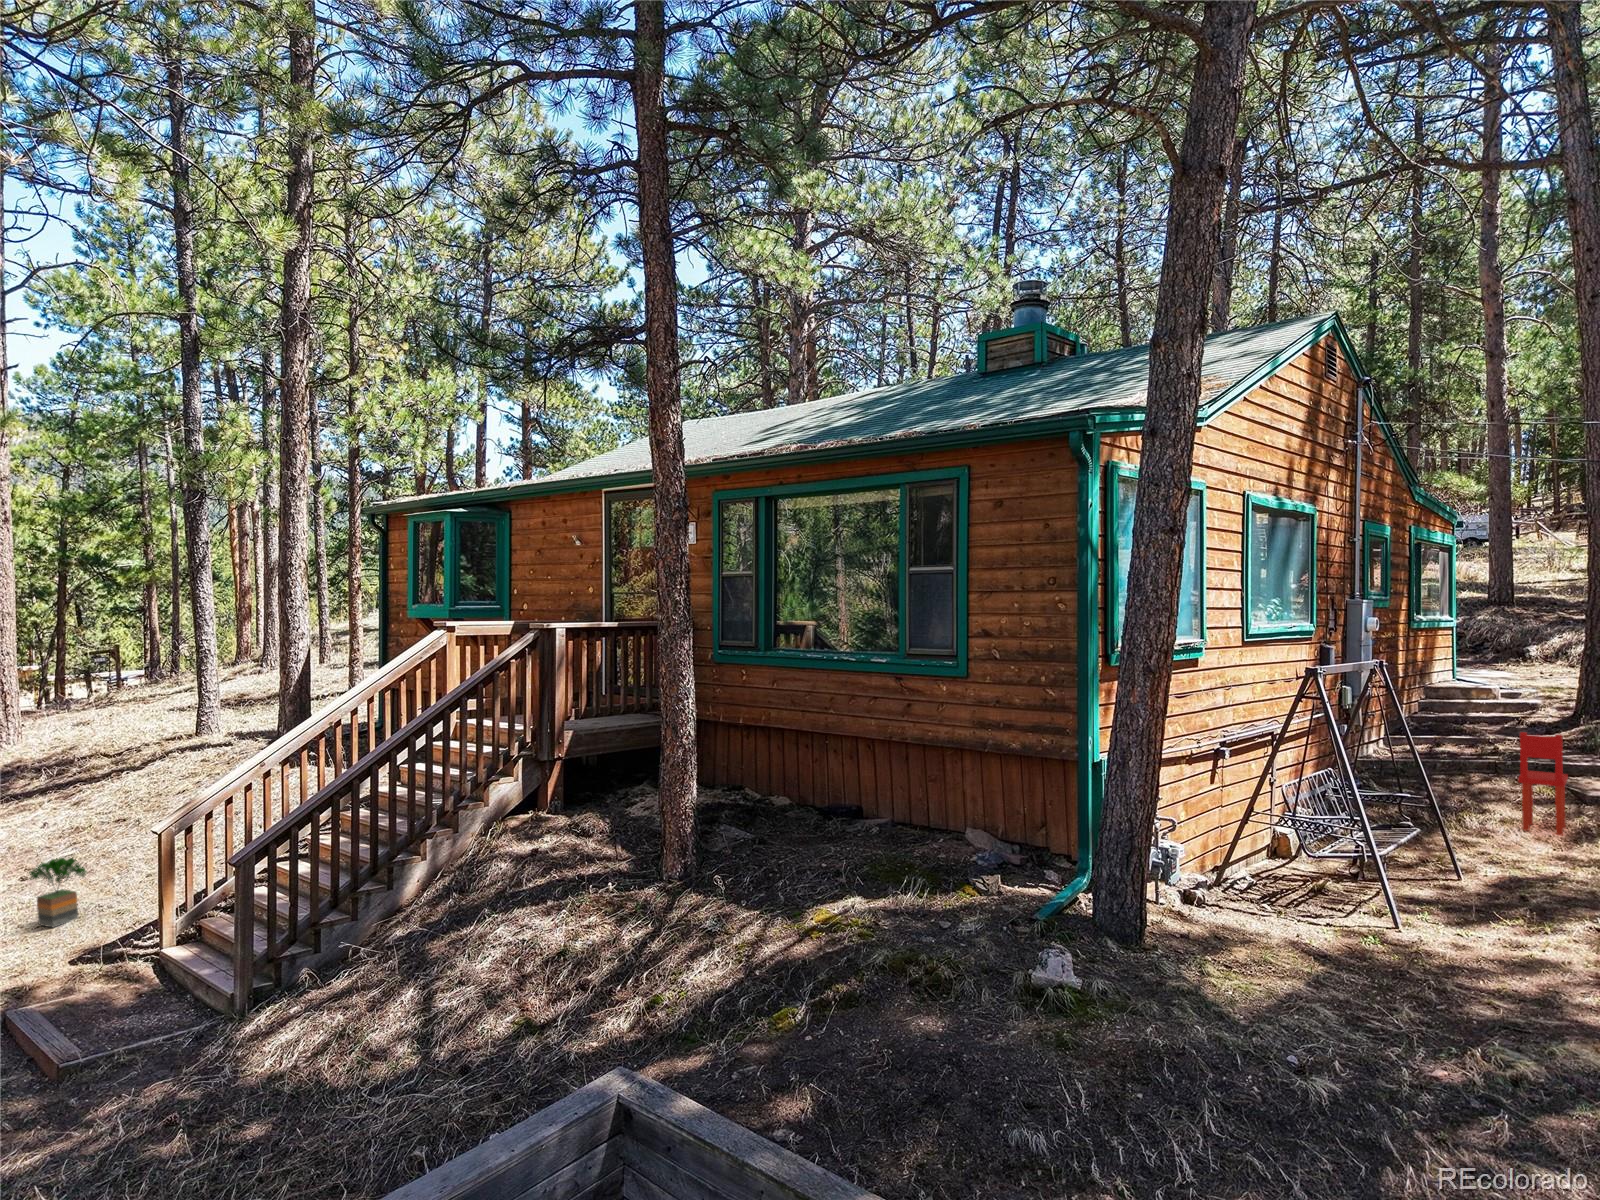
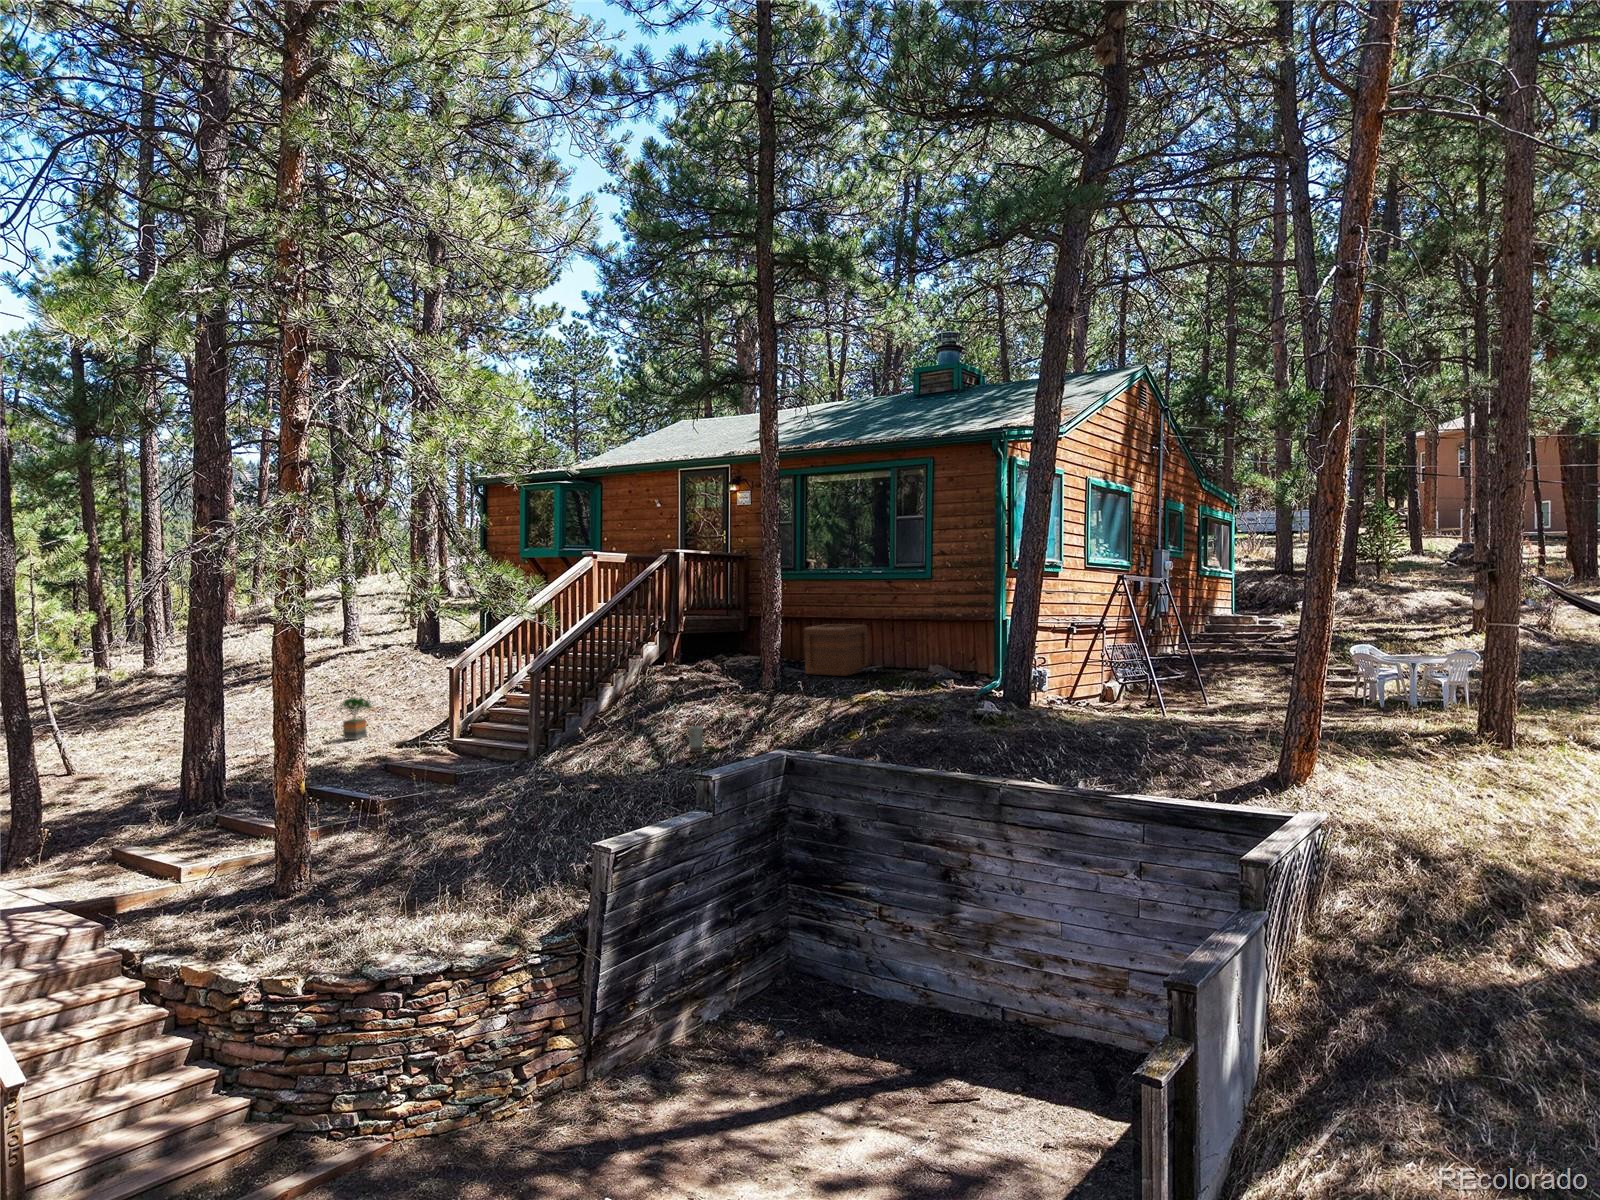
chair: present [1518,732,1568,835] -> none [1241,623,1269,683]
wooden crate: none [762,738,871,837] -> present [804,624,868,676]
watering can: none [426,994,479,1067] -> present [687,718,703,752]

